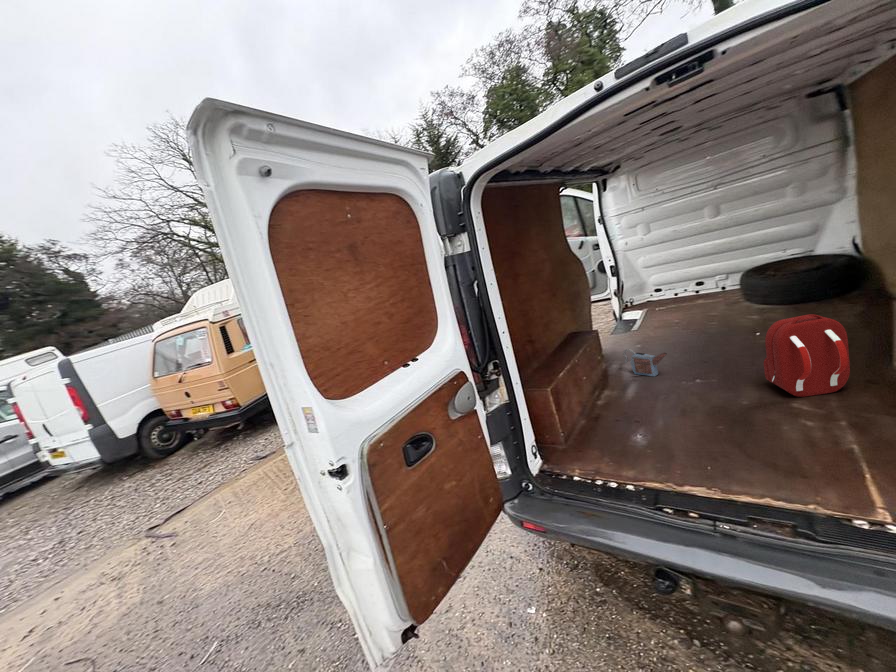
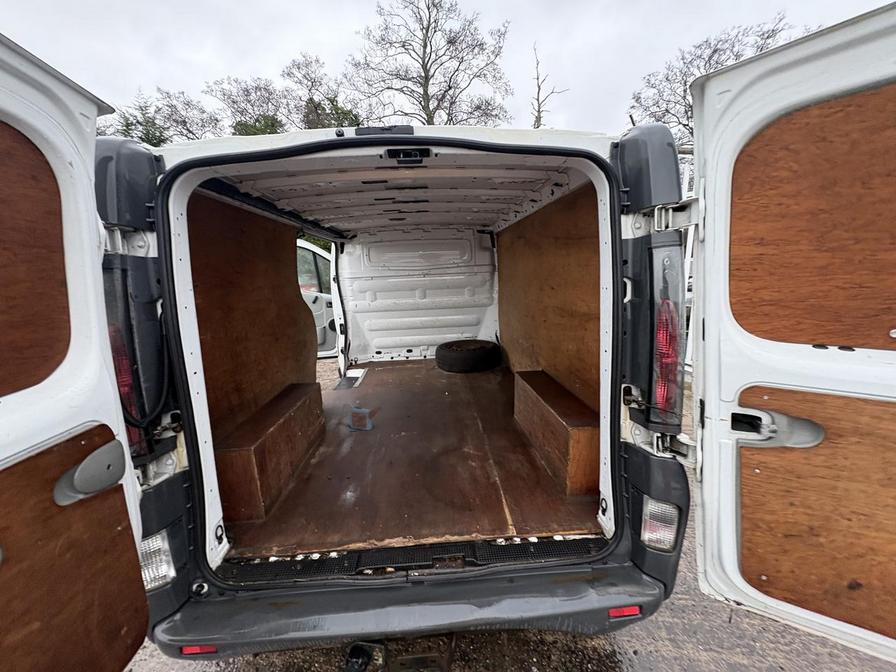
backpack: present [764,314,850,397] -> none [451,379,501,445]

